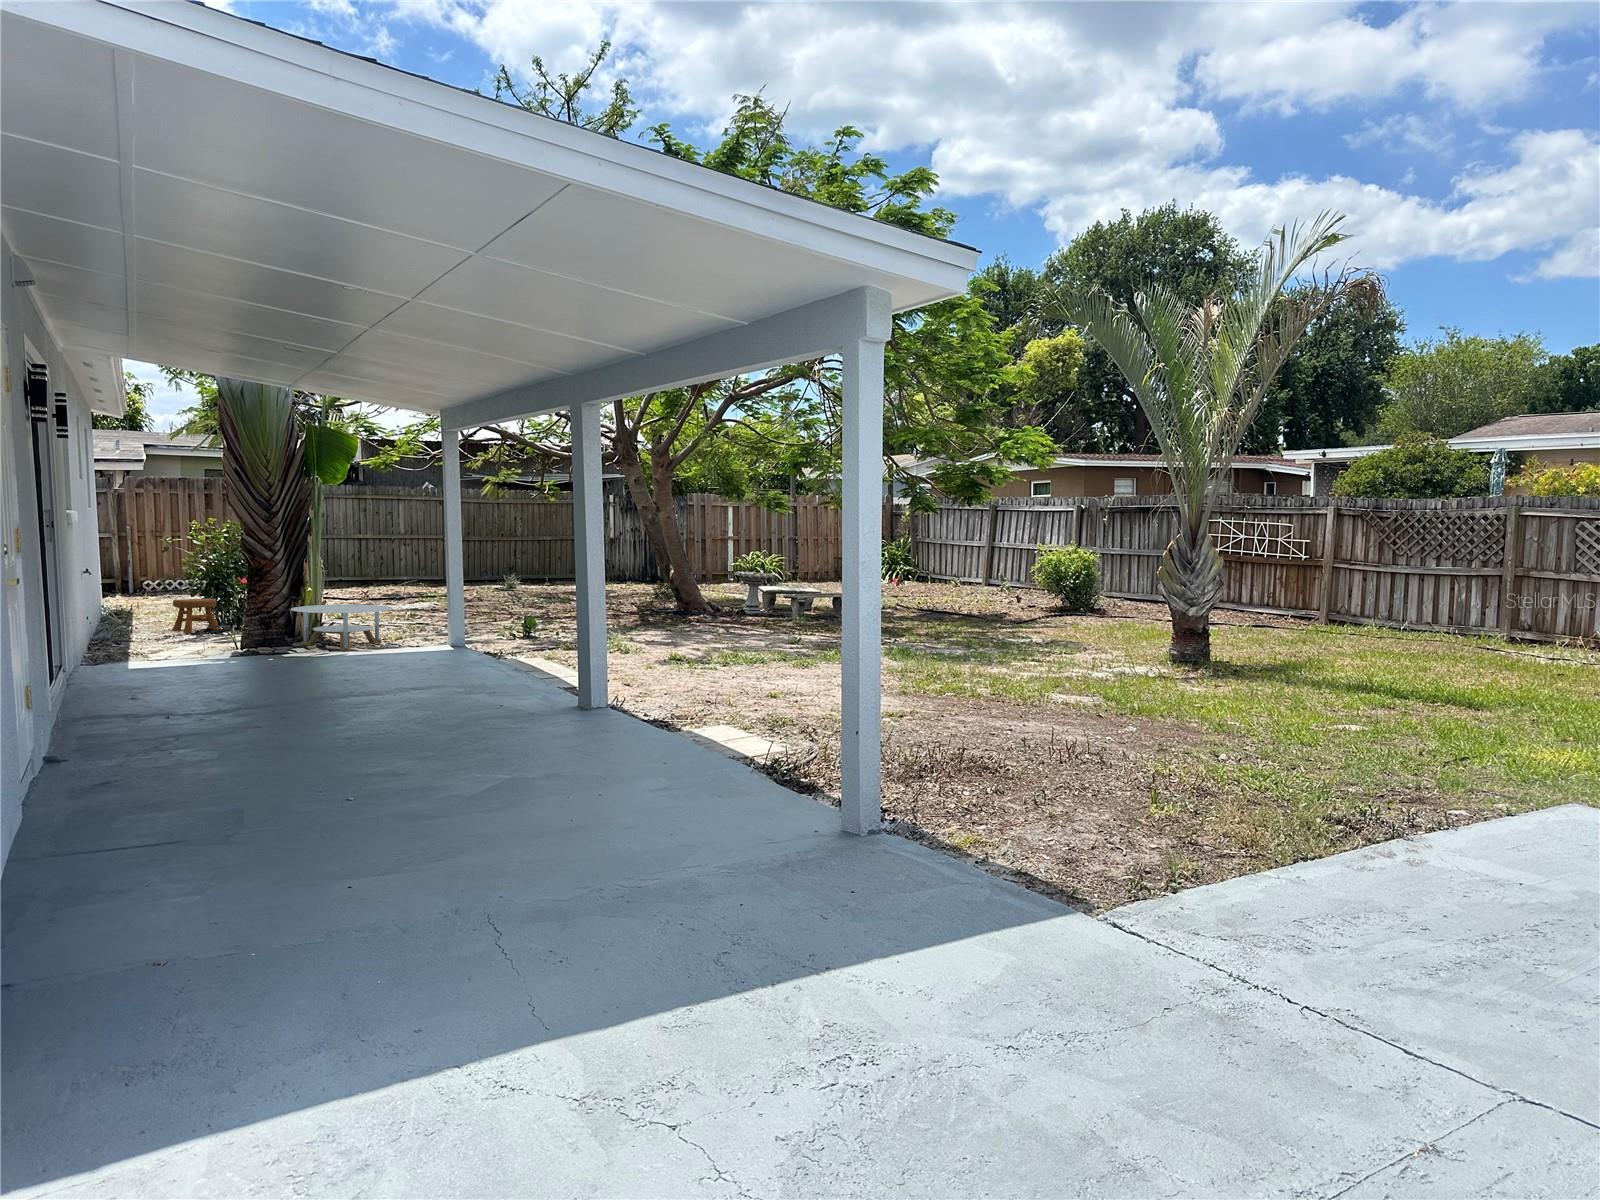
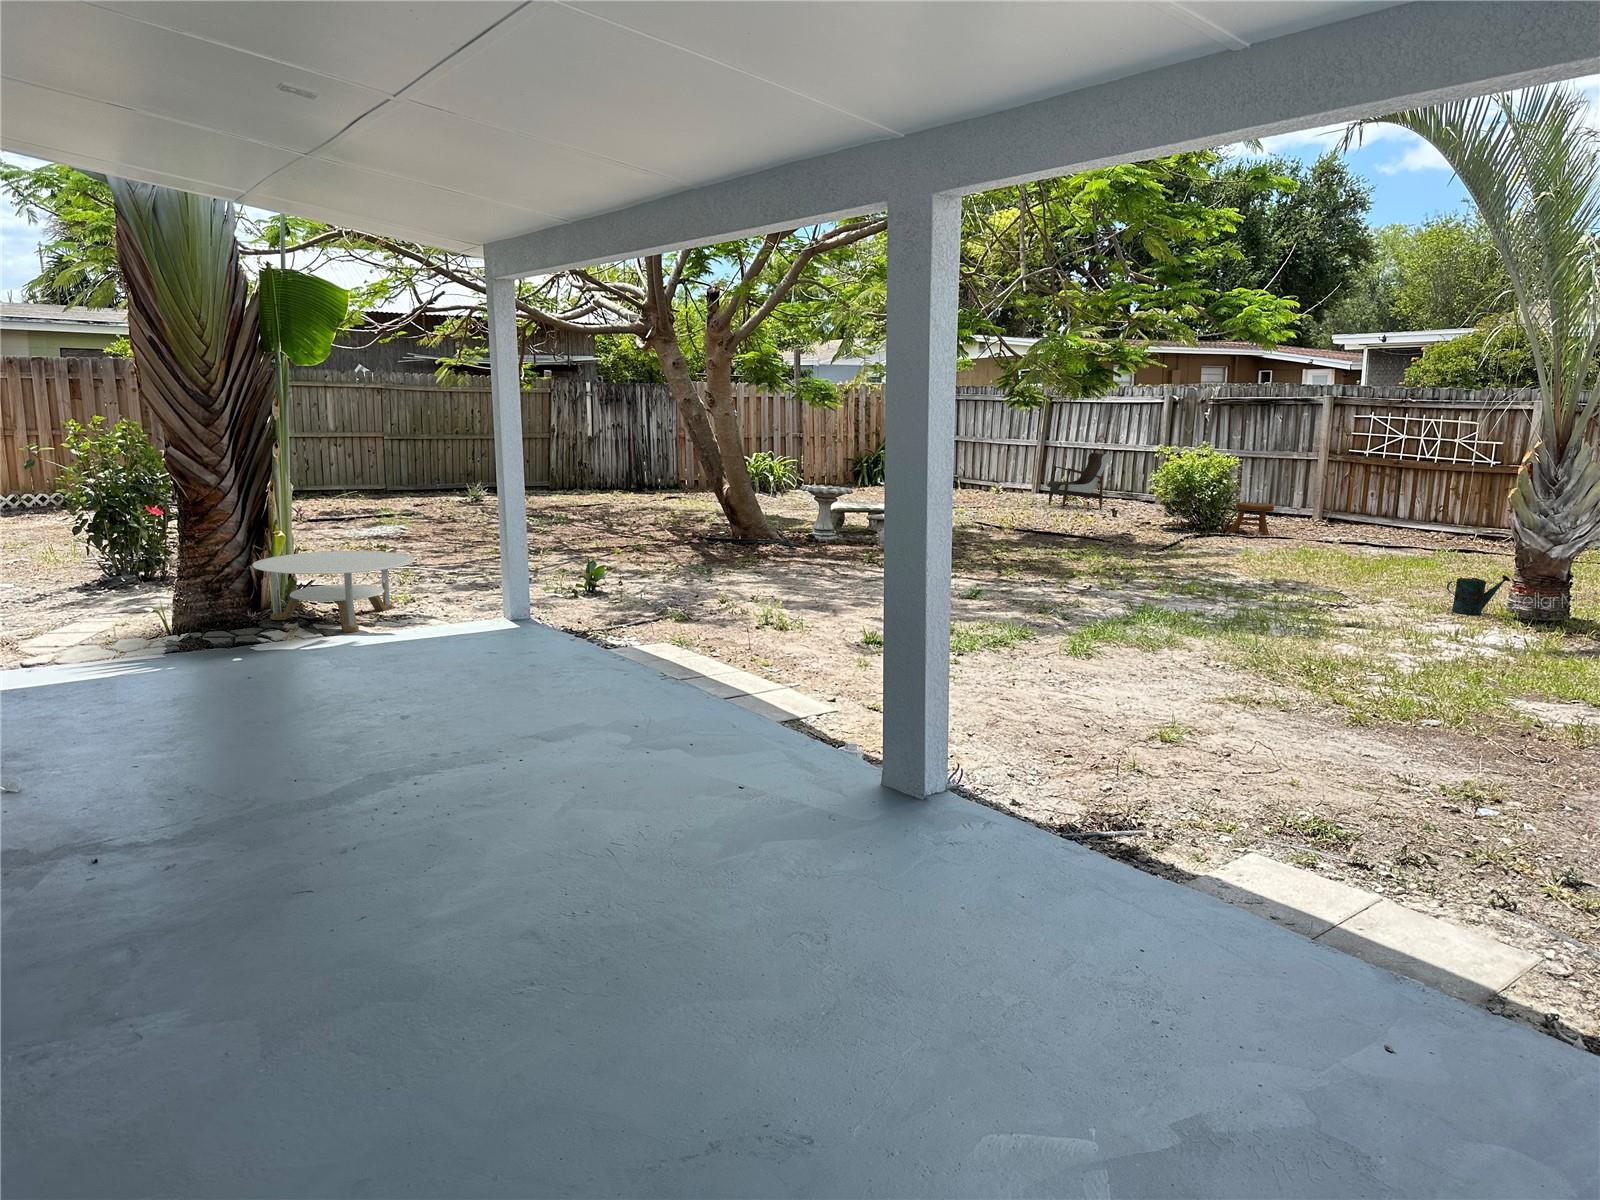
armchair: none [983,552,1033,601] -> present [1047,453,1111,509]
potted tree: present [652,572,676,612] -> present [1162,485,1194,533]
stool: present [172,599,220,633] -> present [1229,502,1274,535]
watering can: none [1127,632,1173,661] -> present [1447,575,1511,615]

